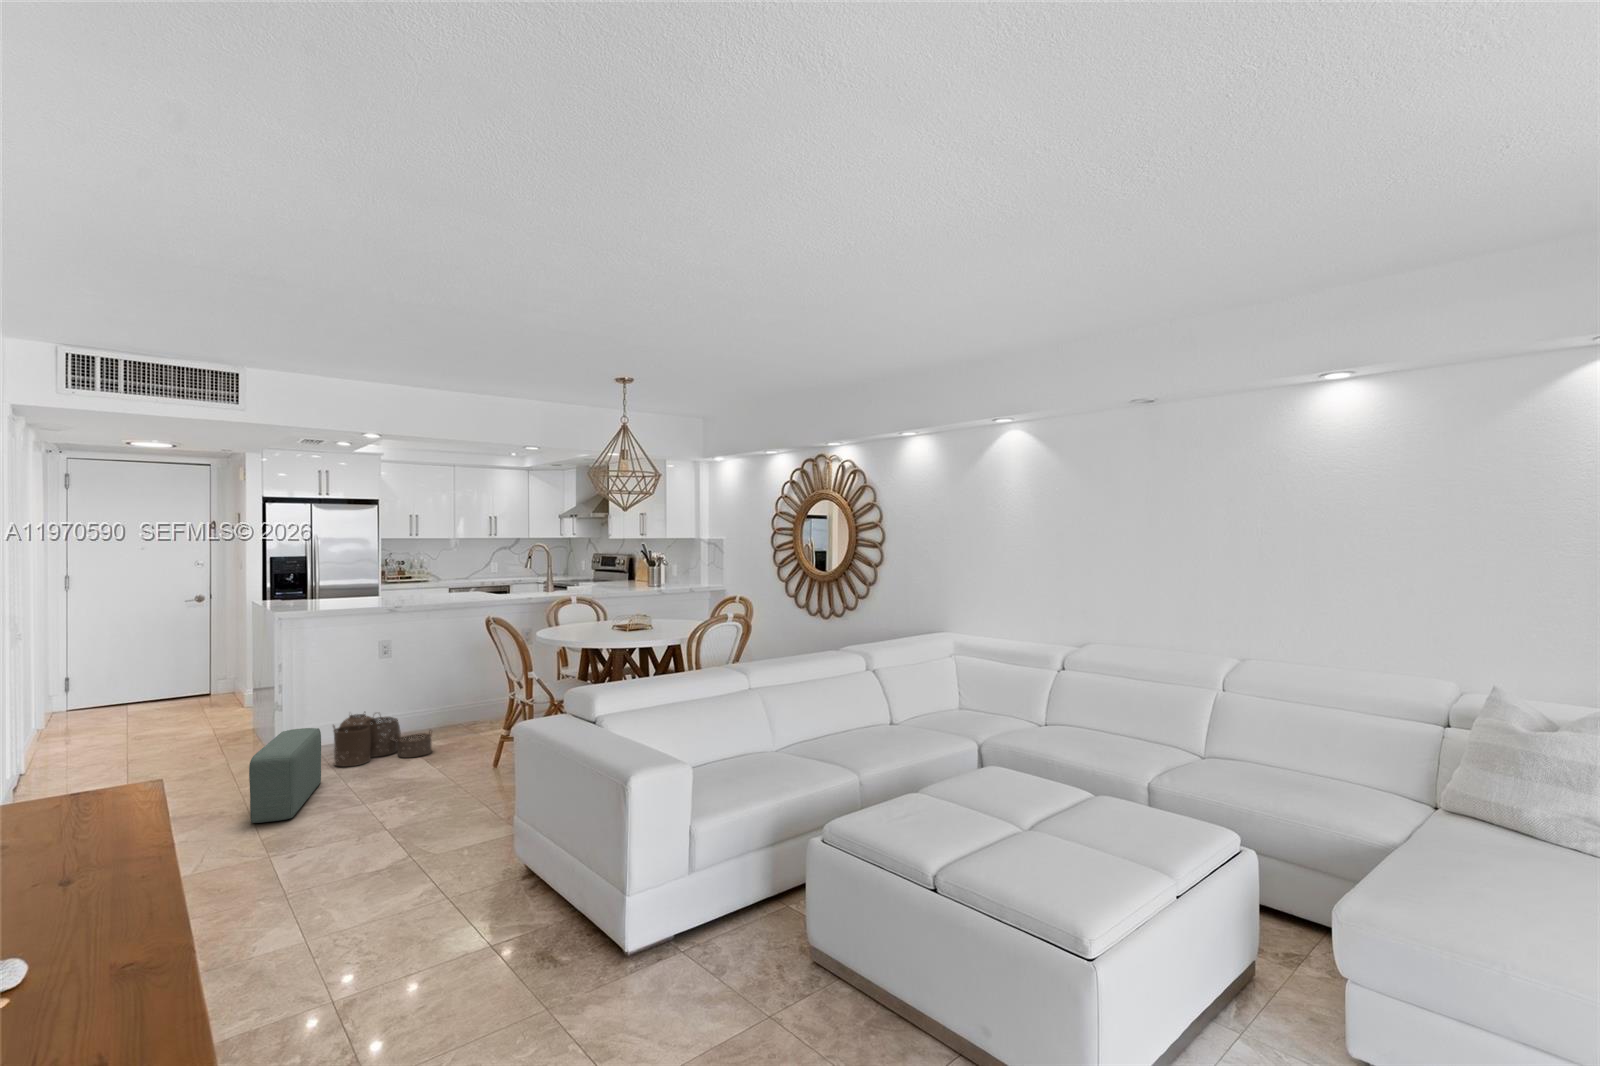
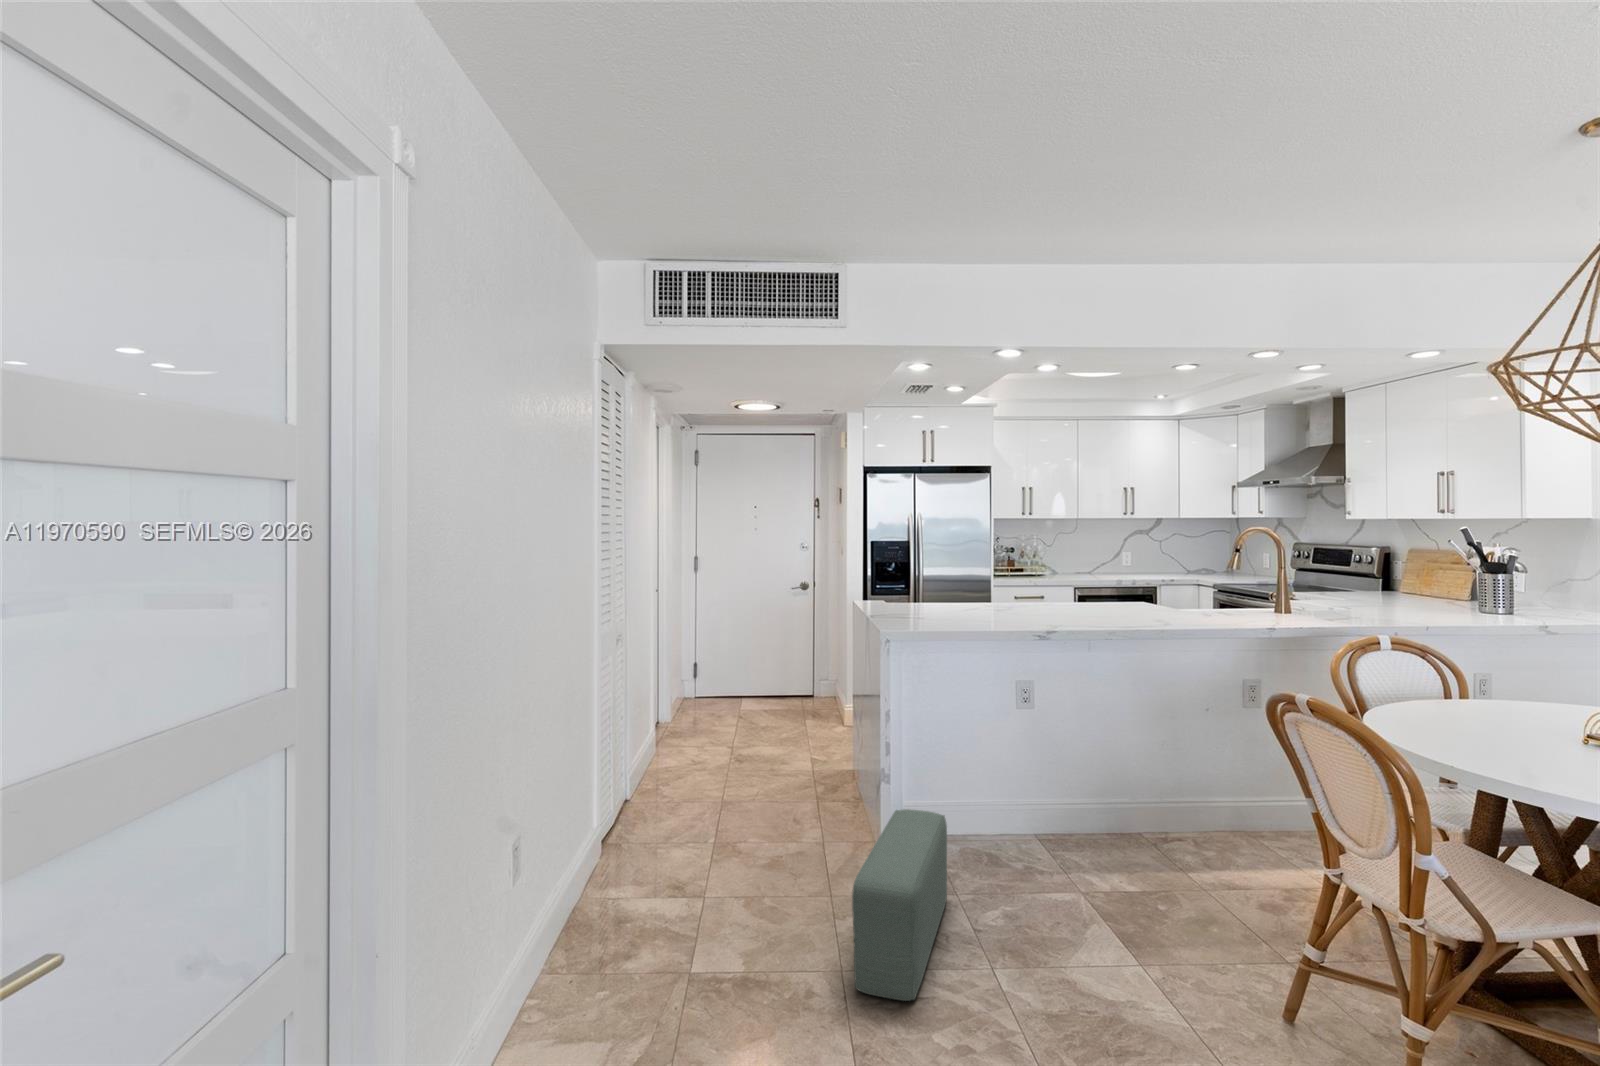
woven basket: present [333,712,432,766] -> none [957,769,1102,873]

